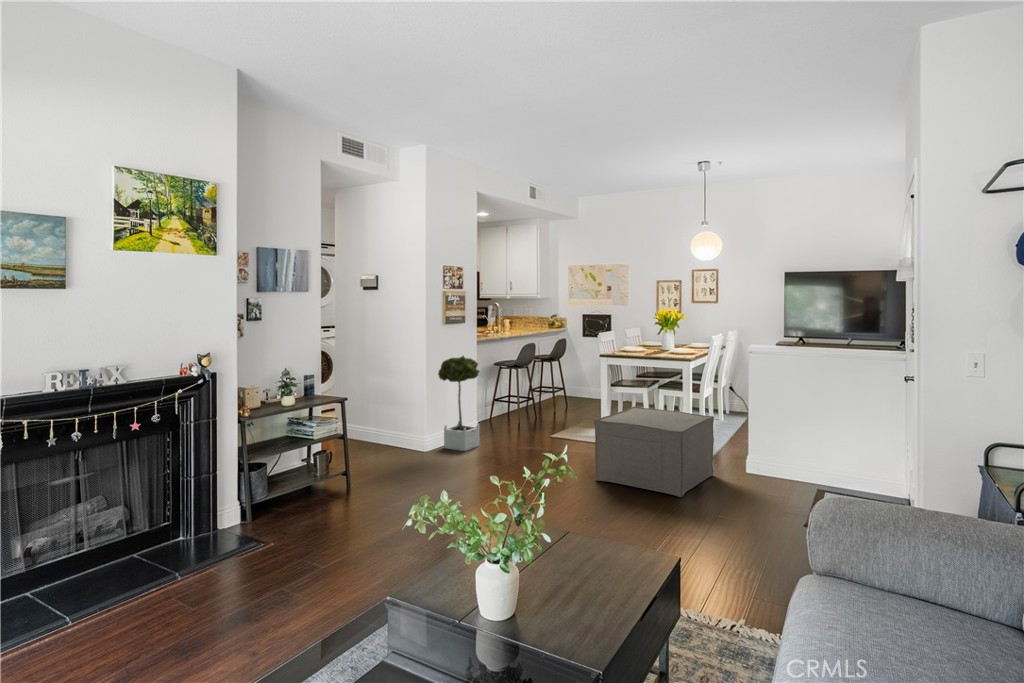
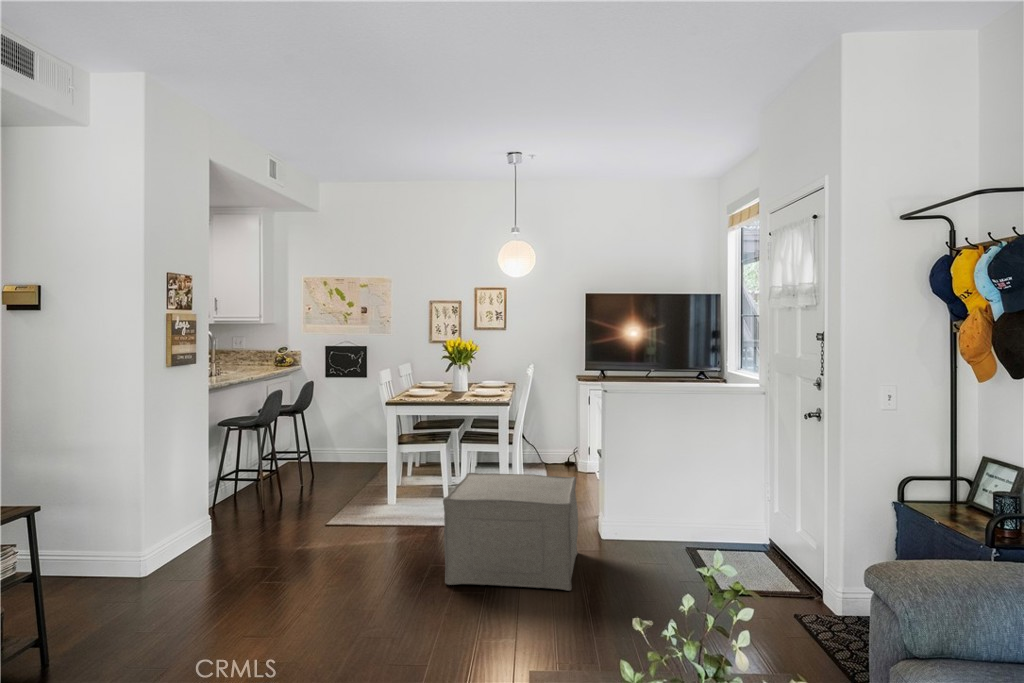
potted tree: present [438,356,480,451] -> none [163,415,232,568]

